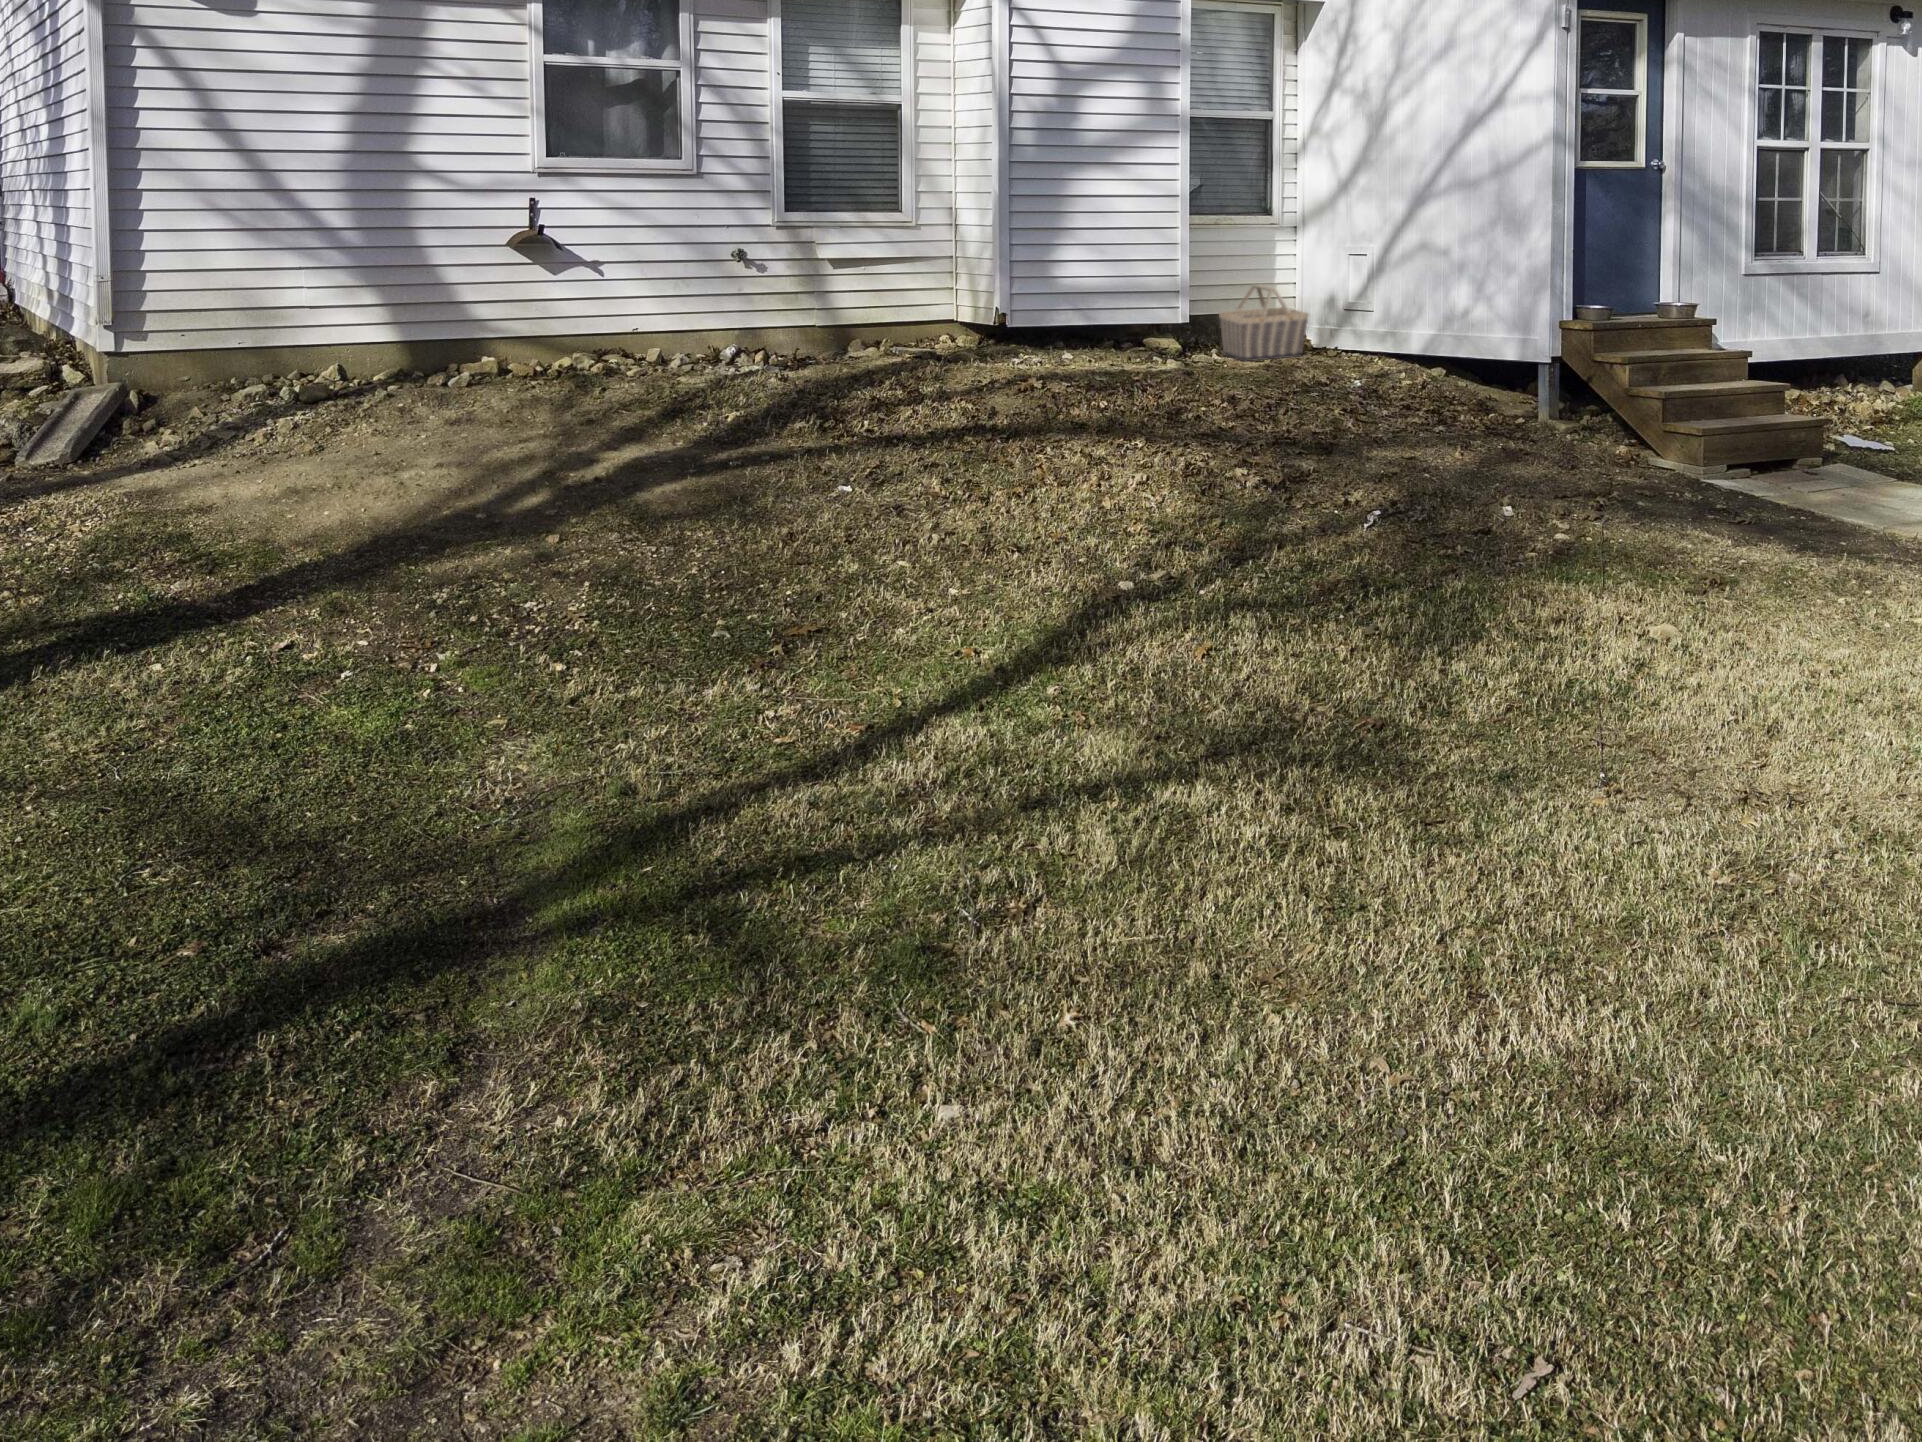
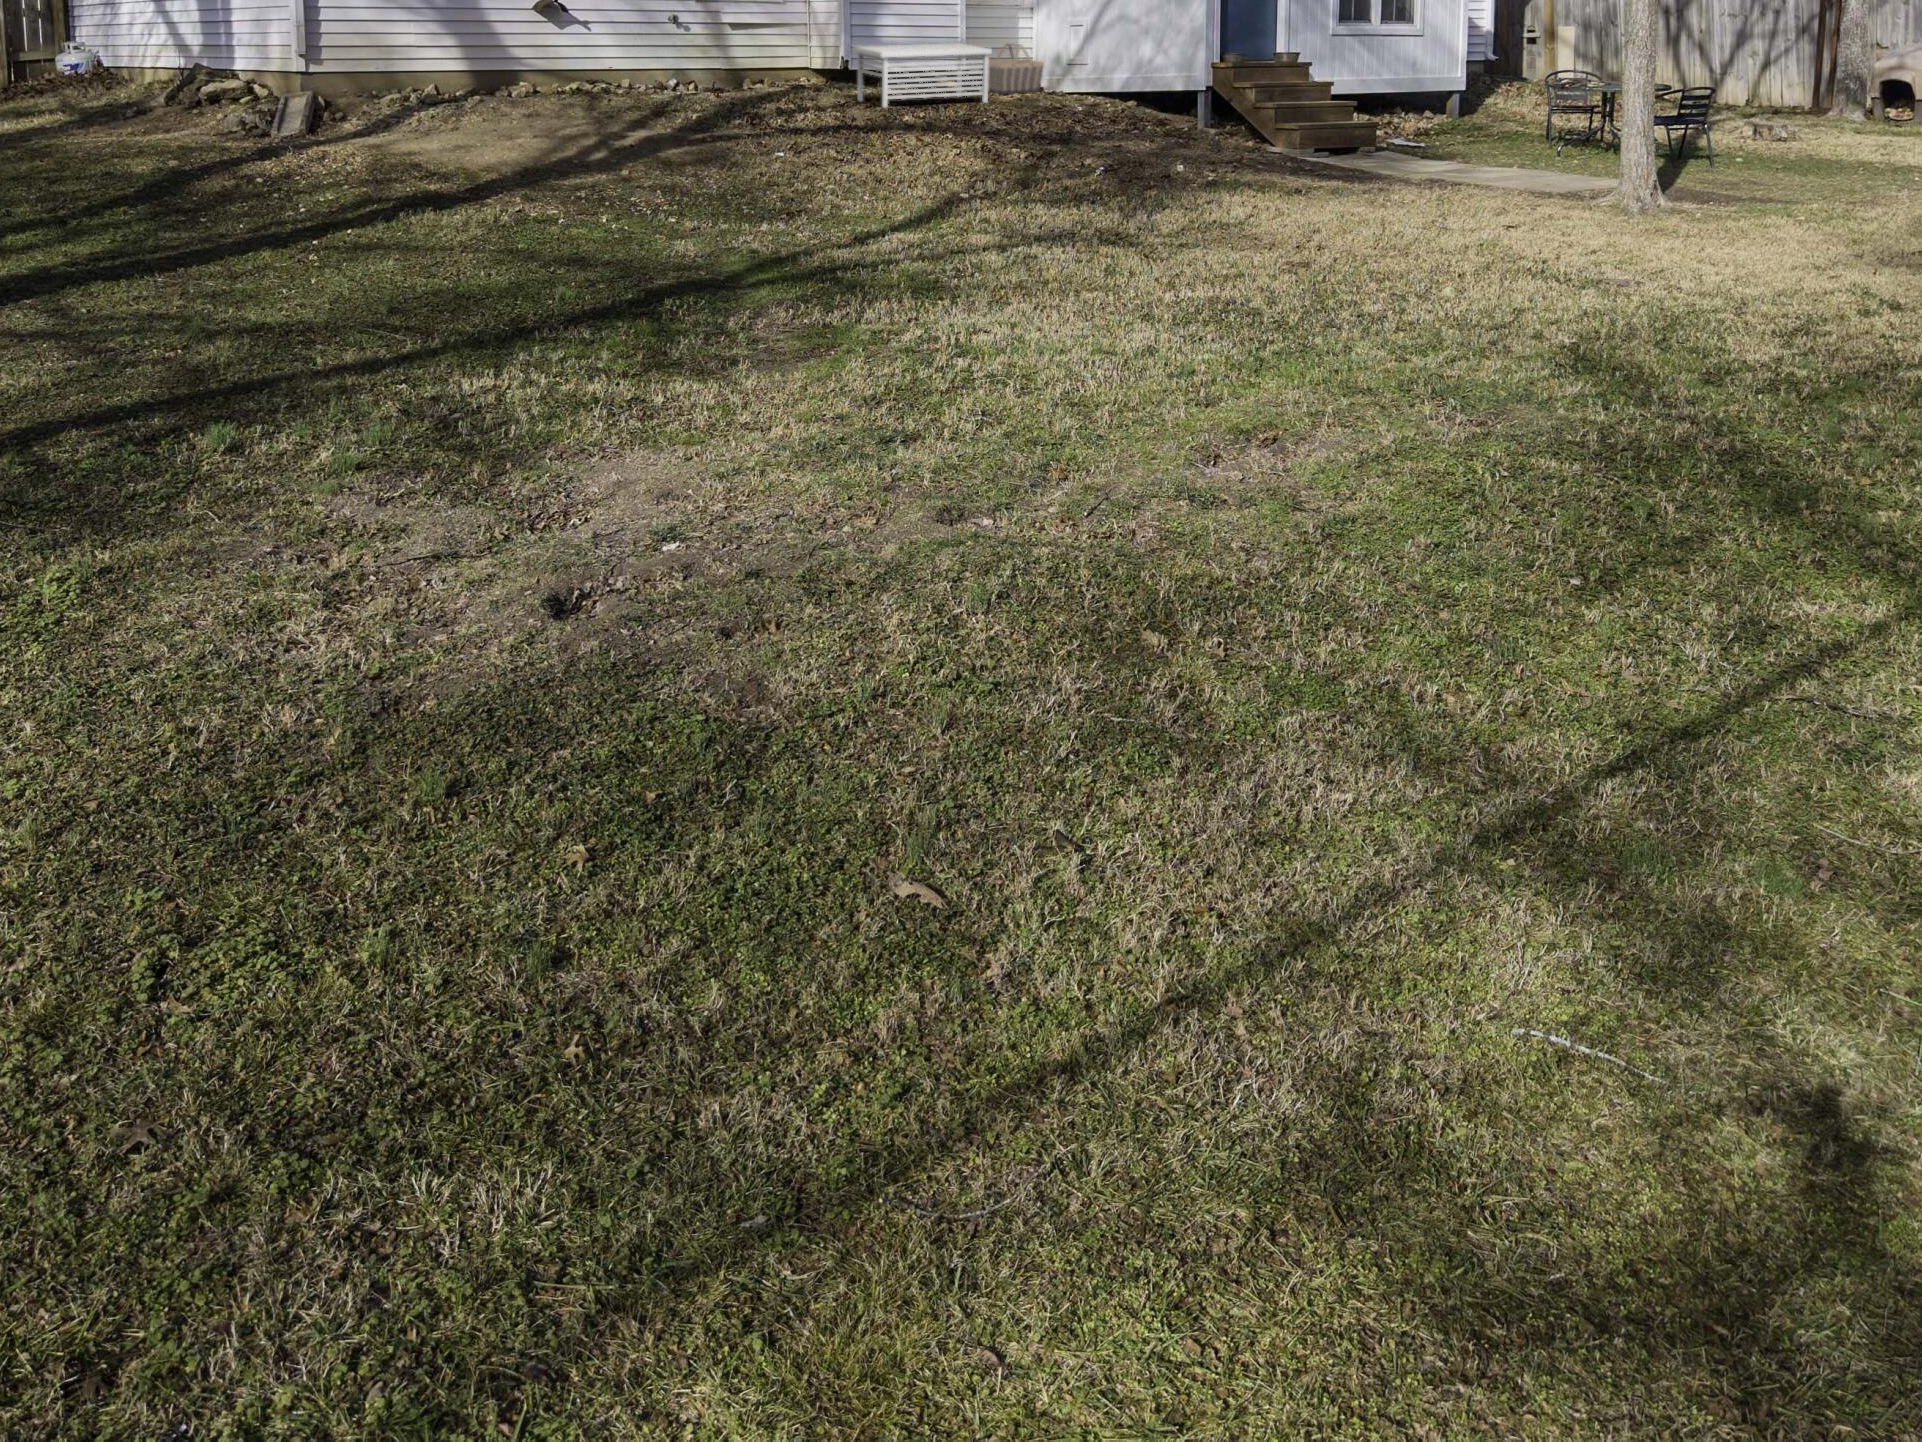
storage bench: none [1011,288,1221,393] -> present [852,43,992,108]

